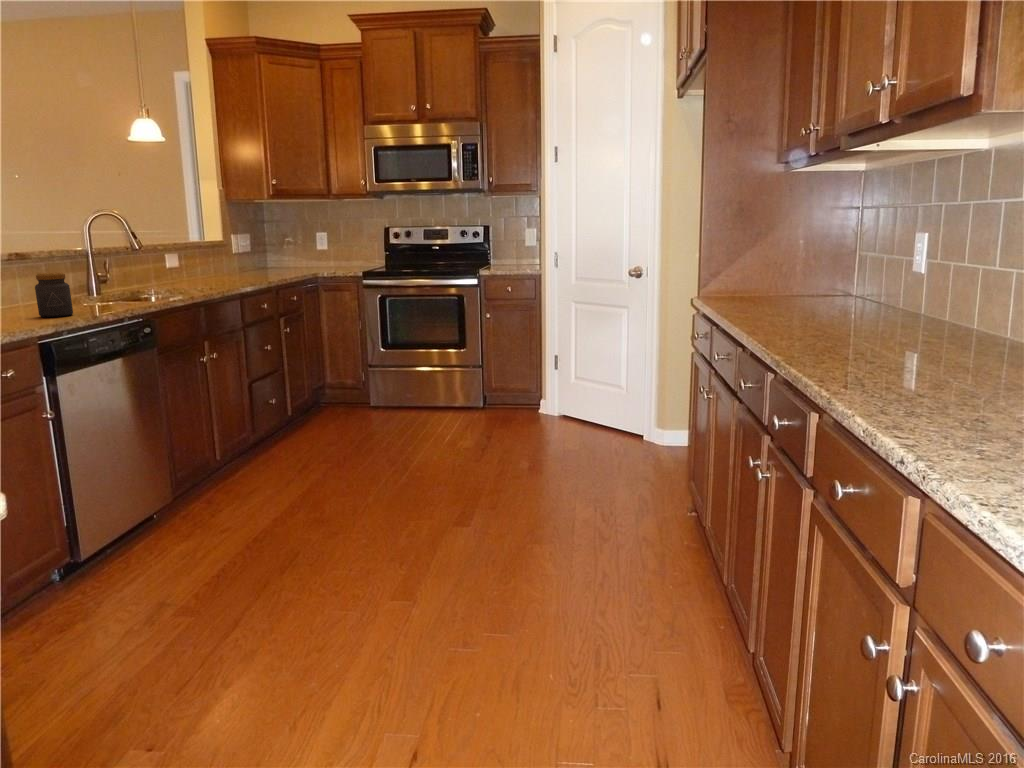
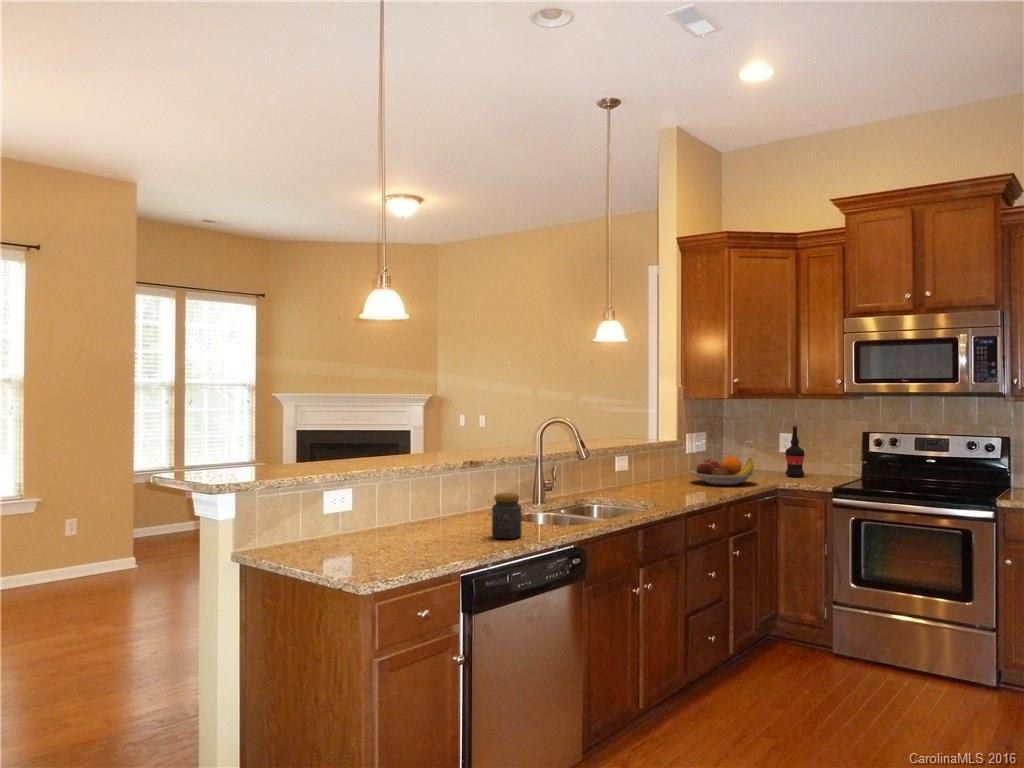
wine bottle: none [323,223,340,268] -> present [785,425,805,477]
fruit bowl: none [239,250,299,276] -> present [690,456,756,485]

